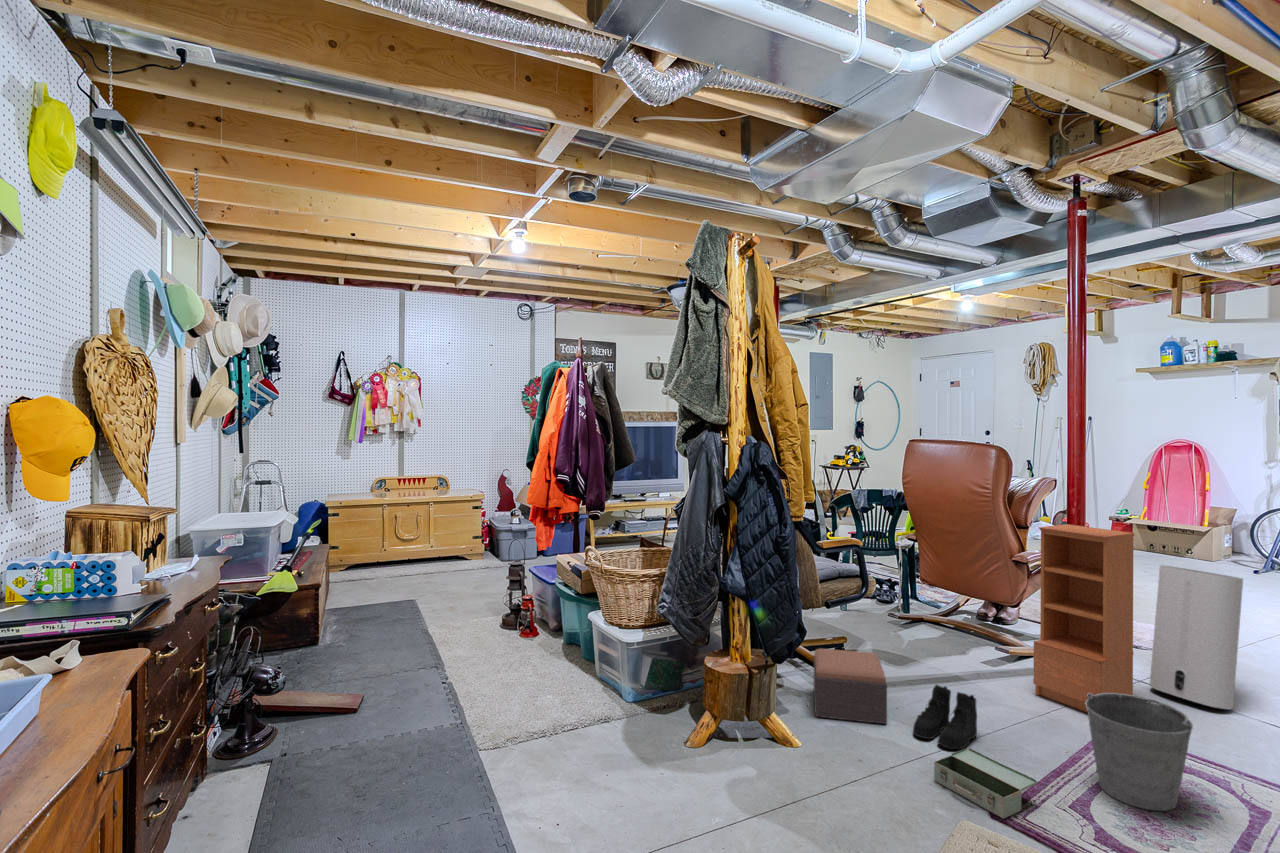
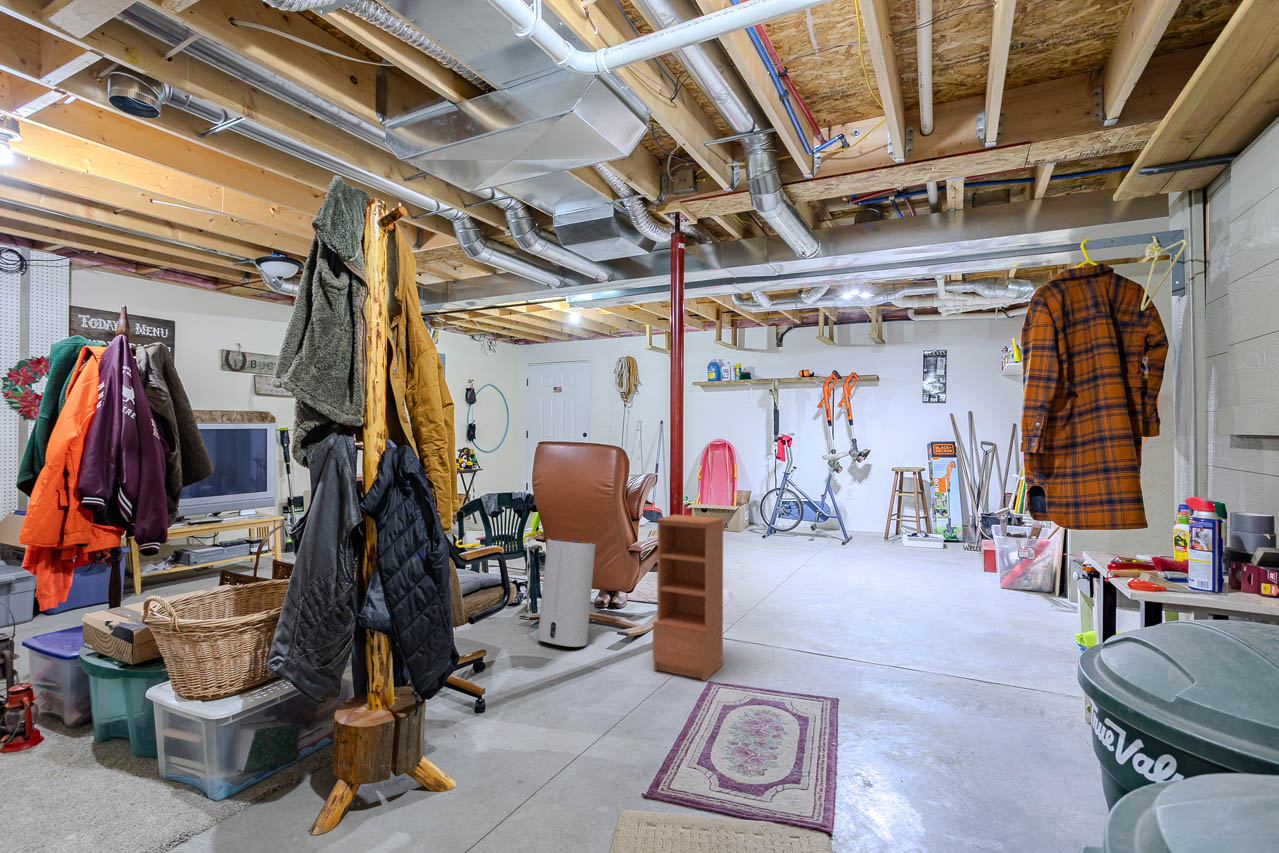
air purifier: present [1150,565,1243,709] -> present [538,539,595,647]
footstool: present [814,648,887,724] -> none [456,663,537,748]
boots: present [913,685,977,750] -> none [563,683,618,745]
bucket: present [1086,693,1193,811] -> none [707,658,781,755]
toolbox: present [934,748,1038,819] -> none [591,741,678,803]

